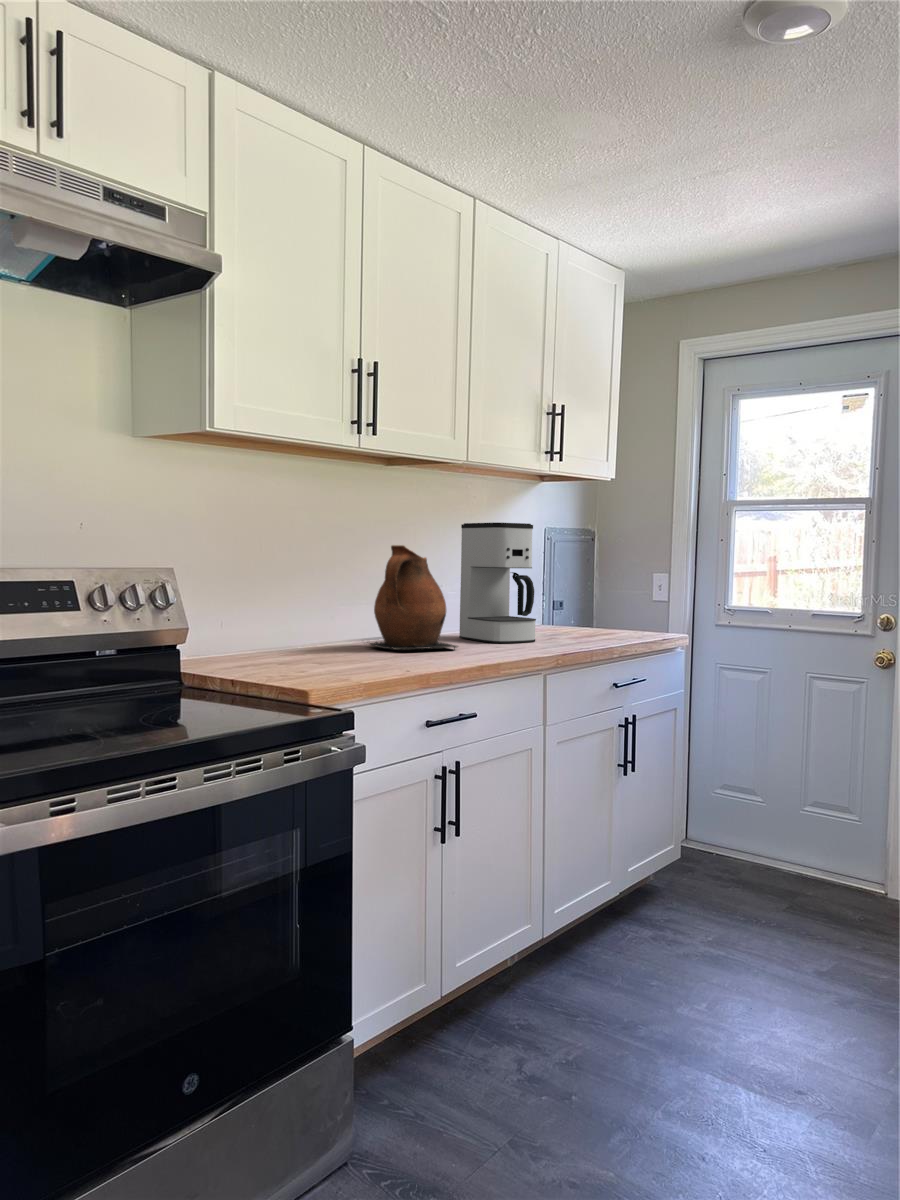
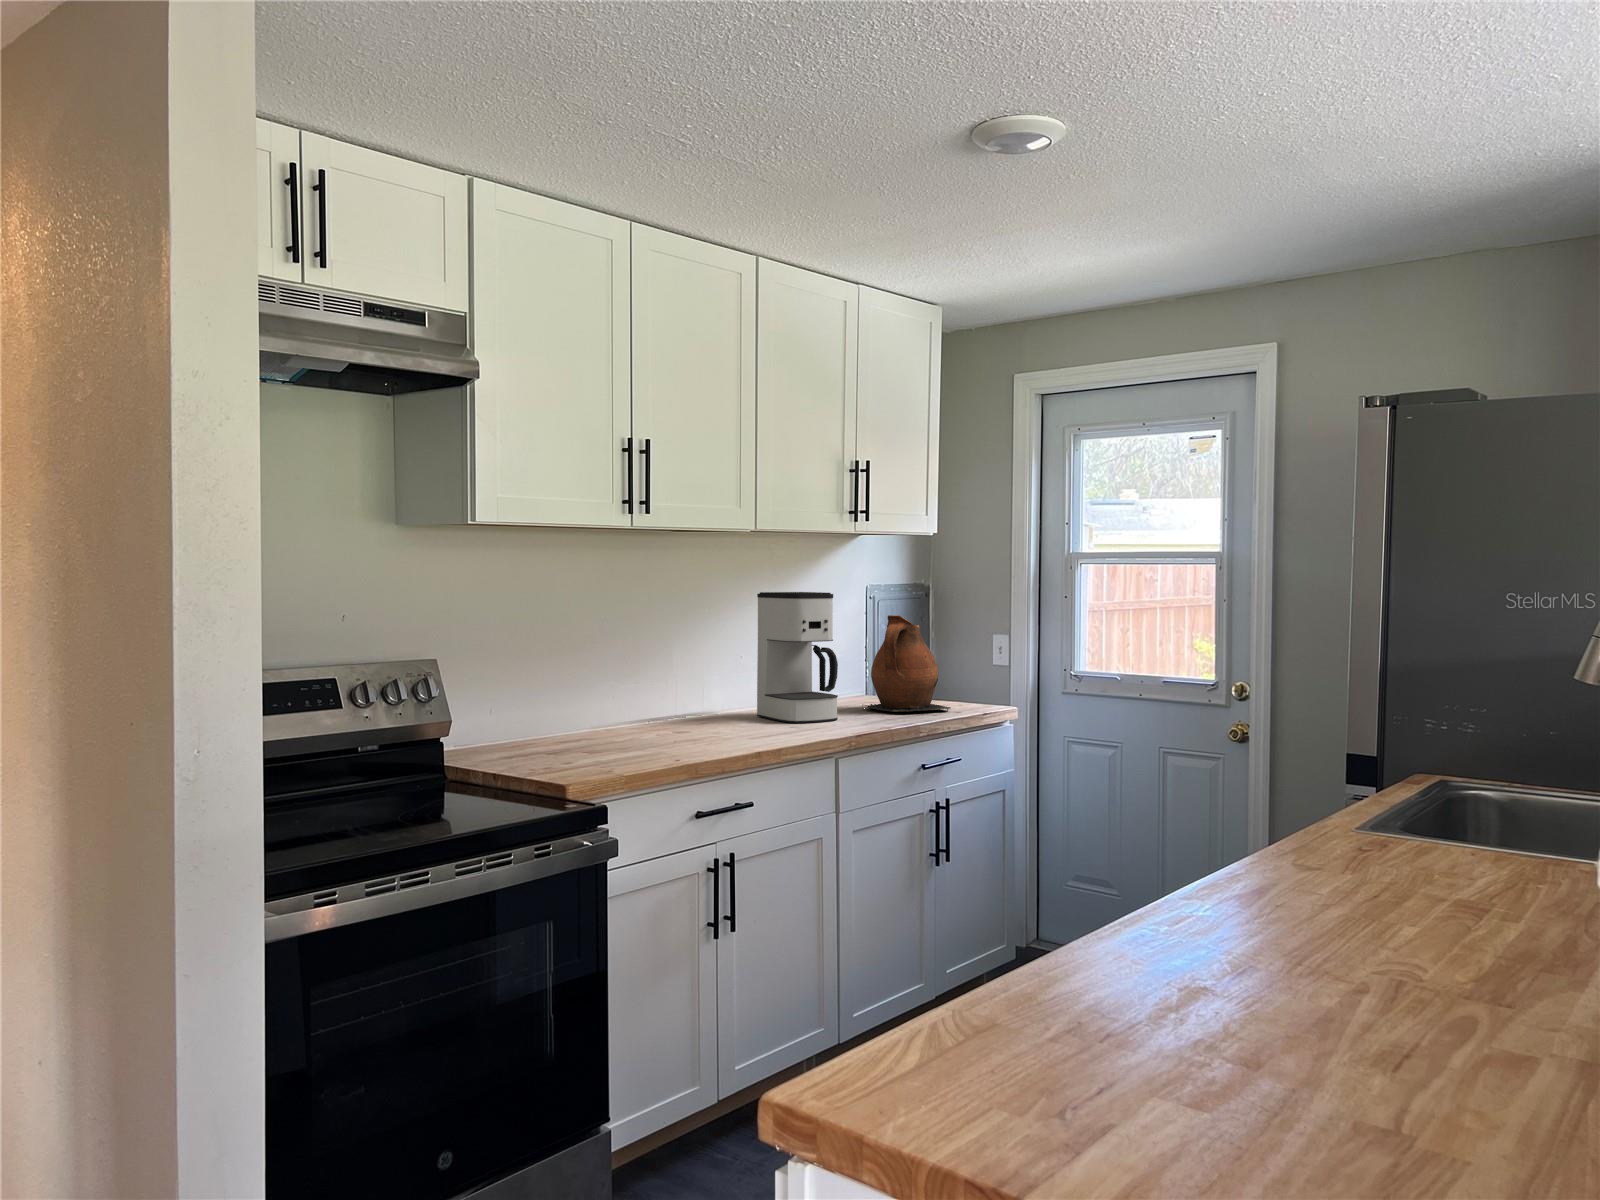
ceramic pitcher: present [370,545,458,650] -> present [862,615,951,712]

